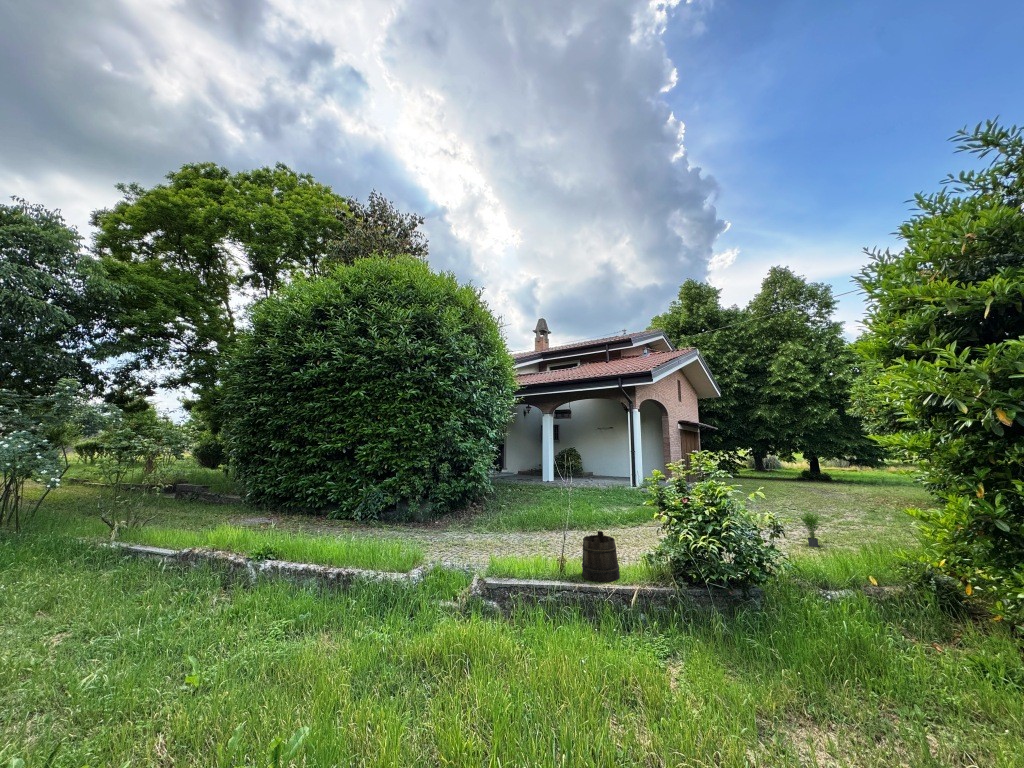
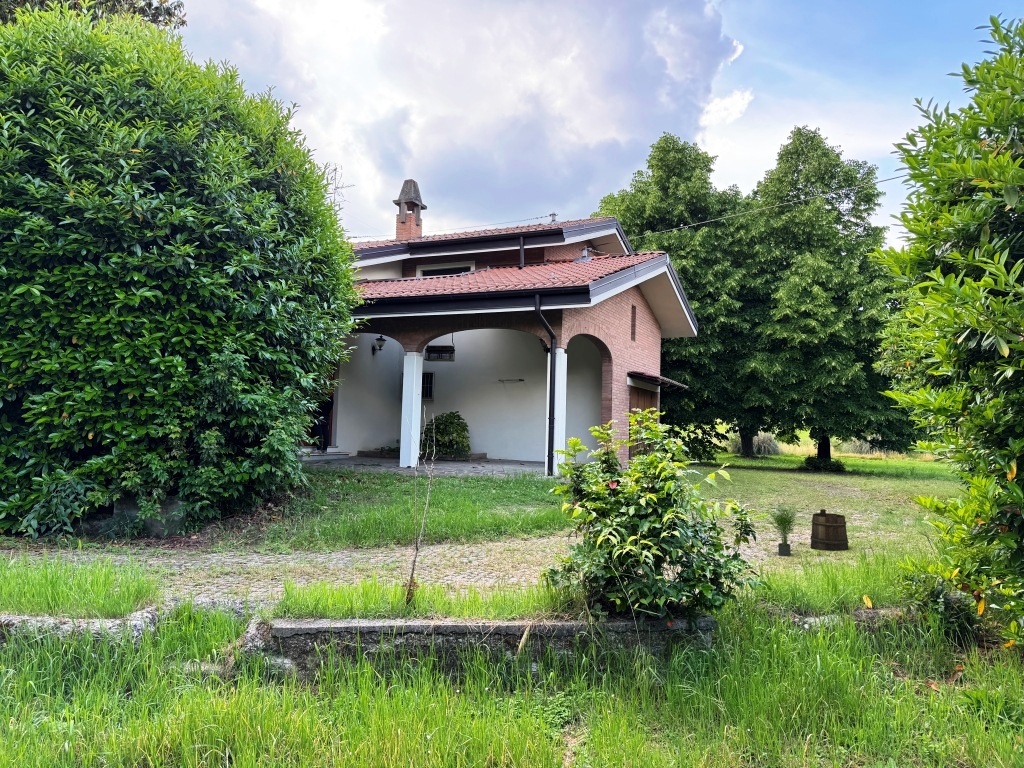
bucket: present [582,531,620,582] -> present [810,509,849,551]

